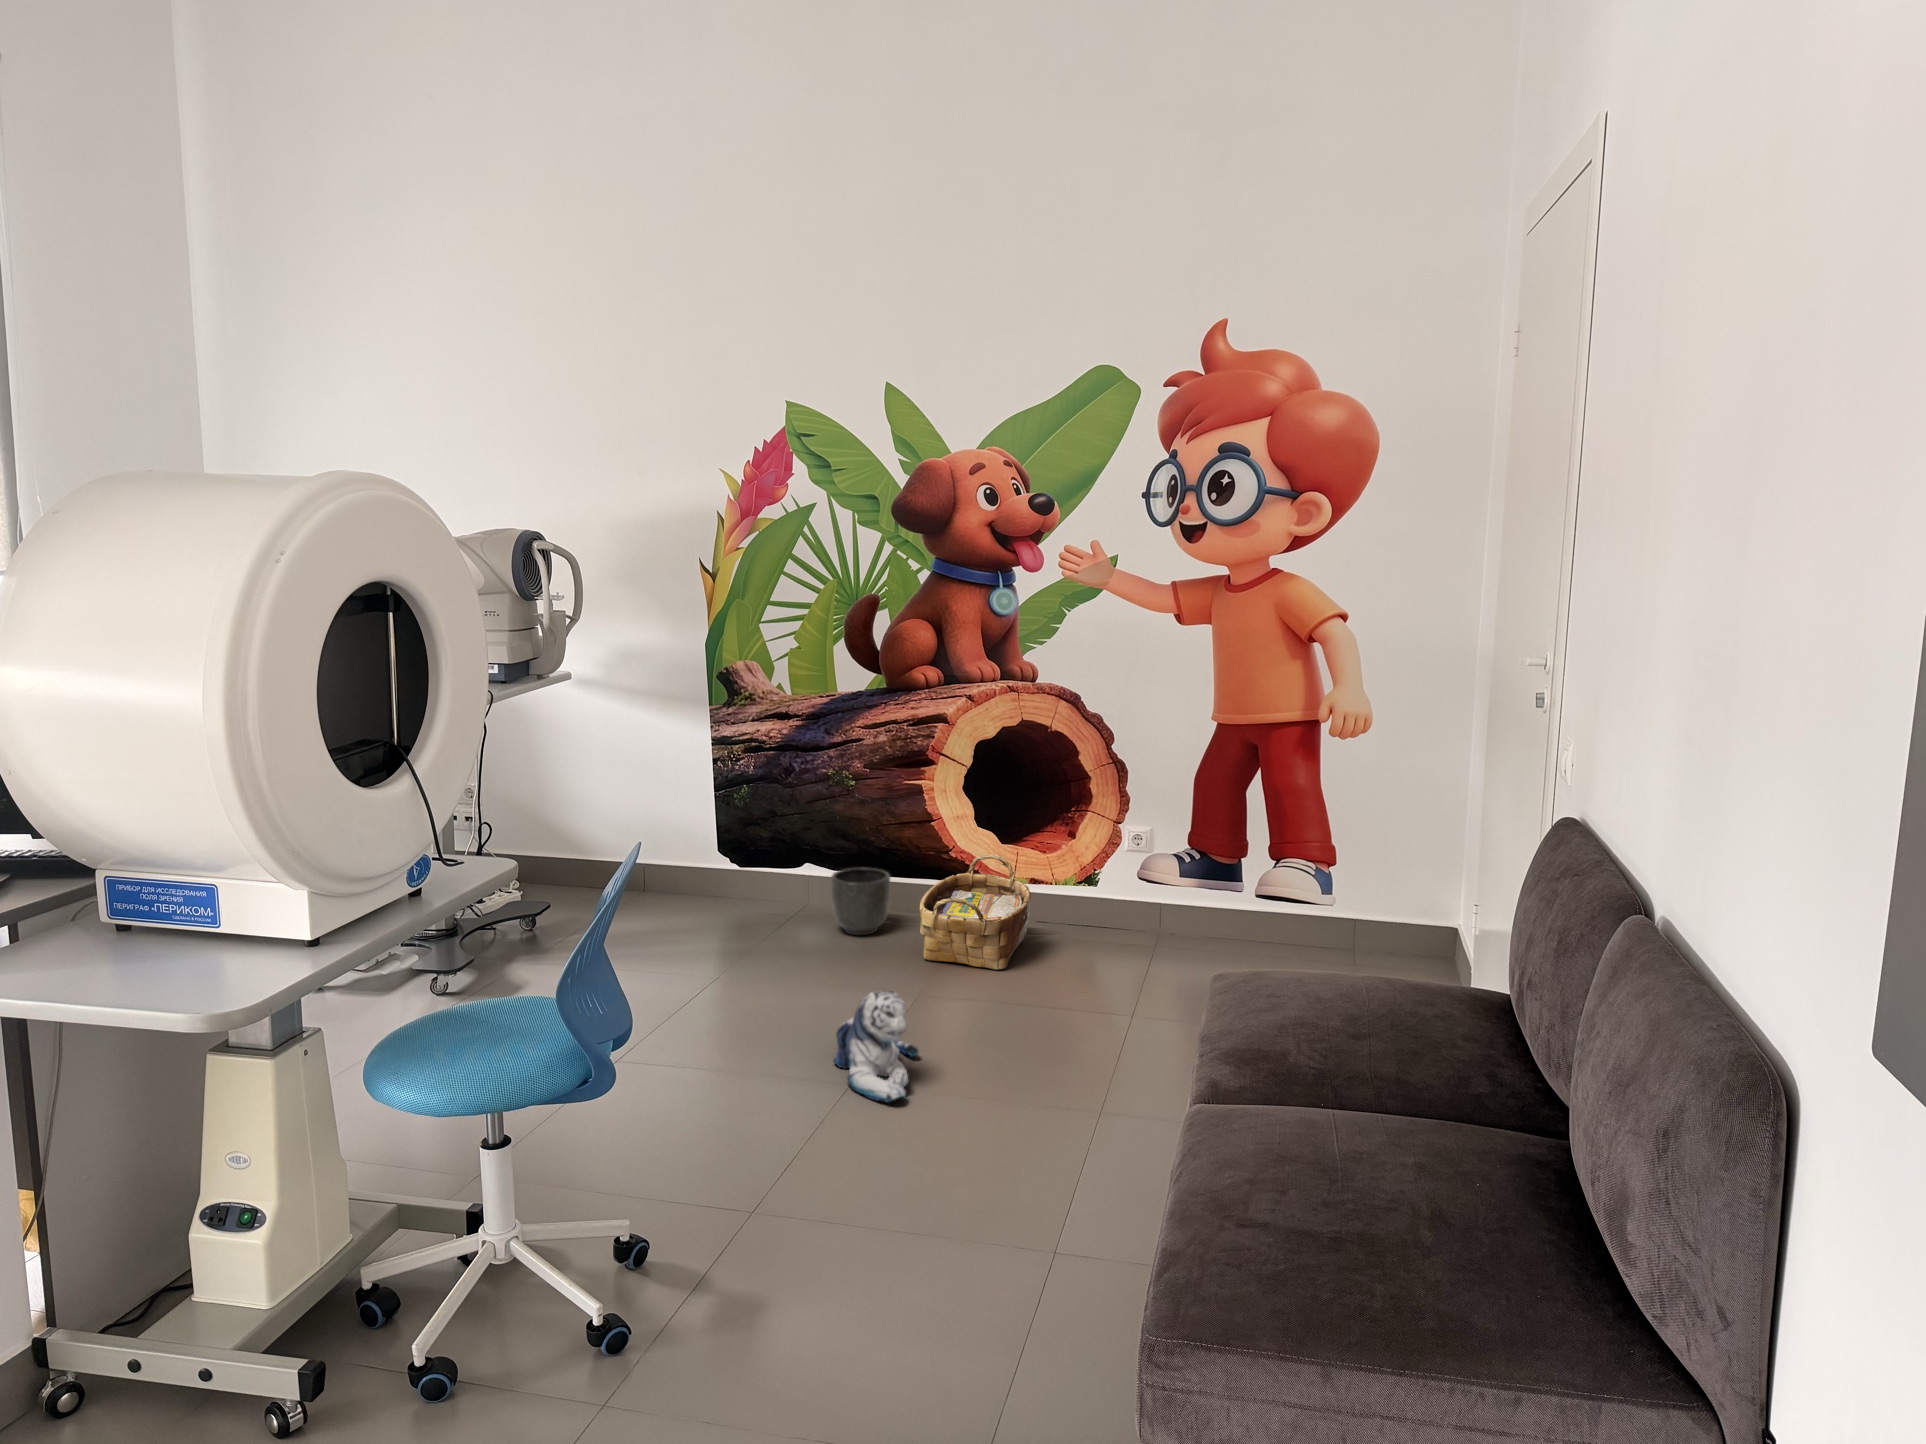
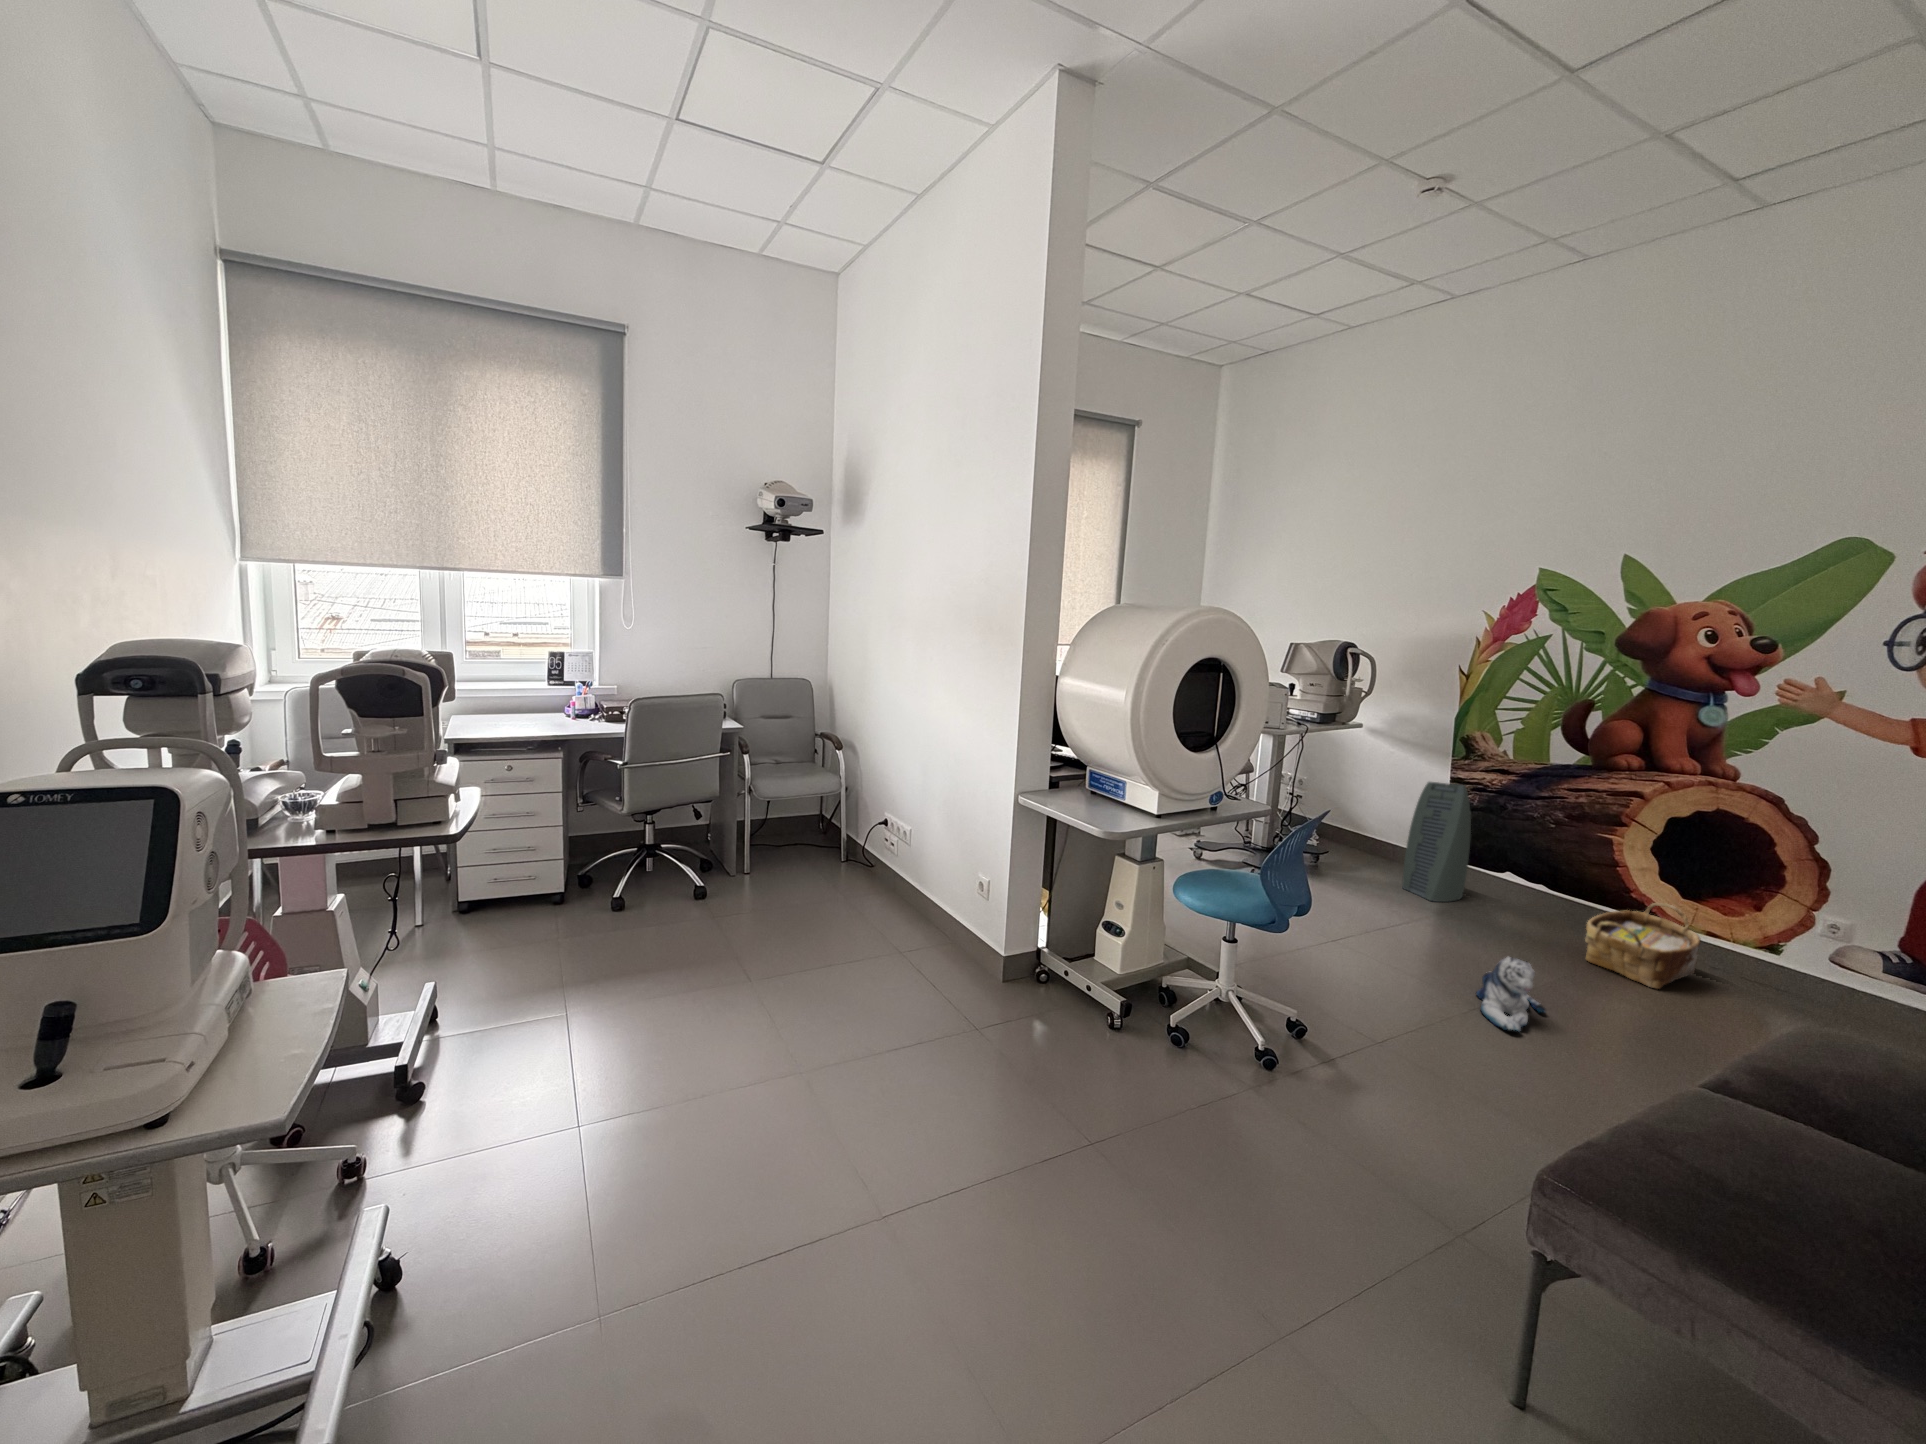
air purifier: none [672,747,756,938] -> present [1402,782,1471,902]
planter: present [831,868,890,935] -> none [1520,883,1572,932]

